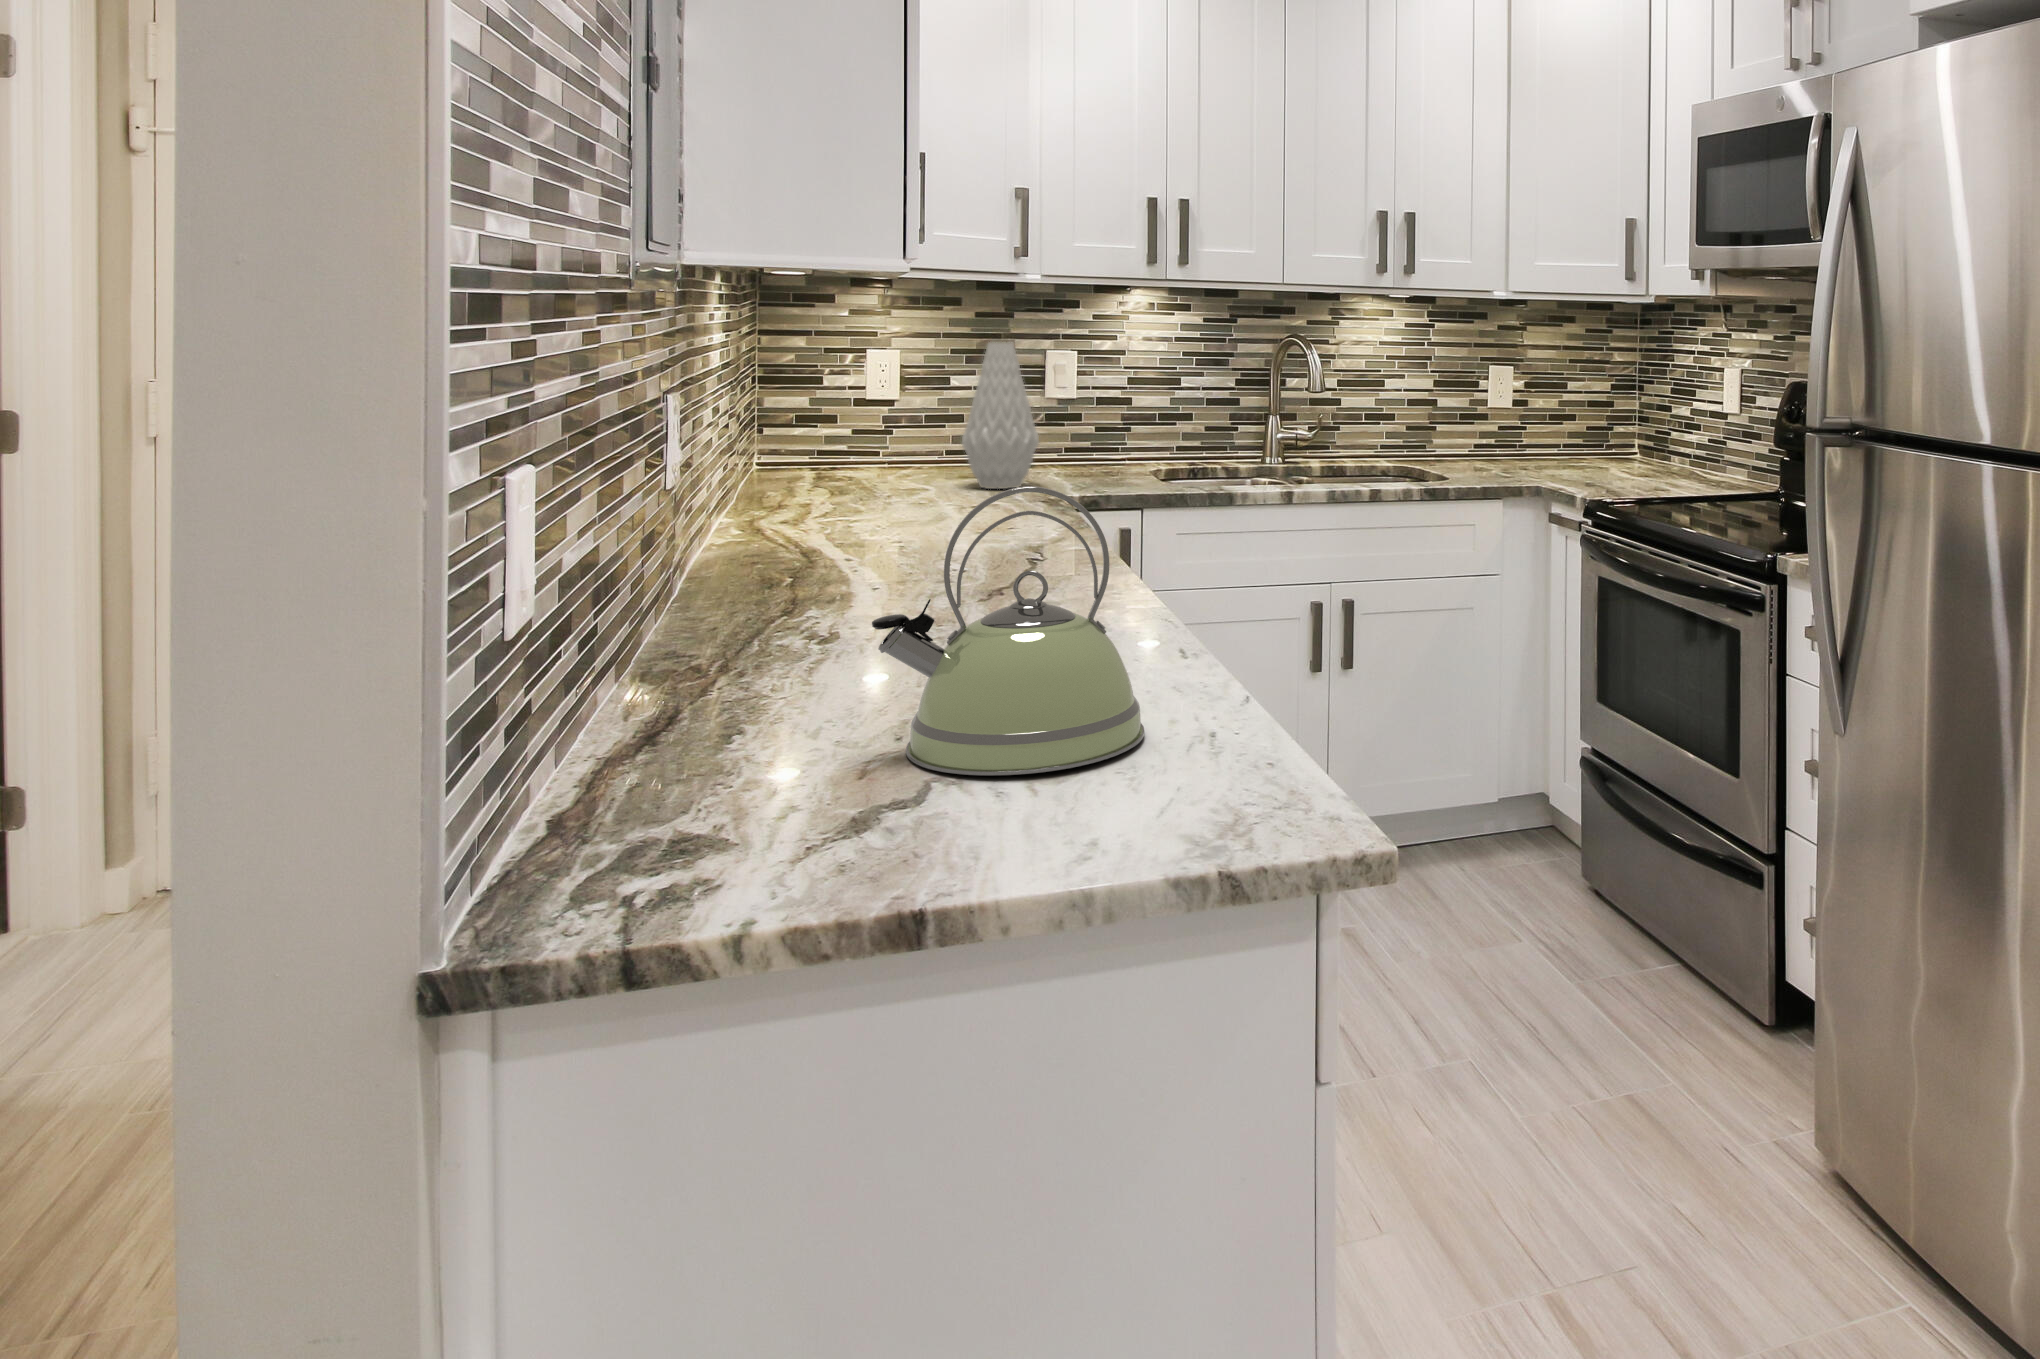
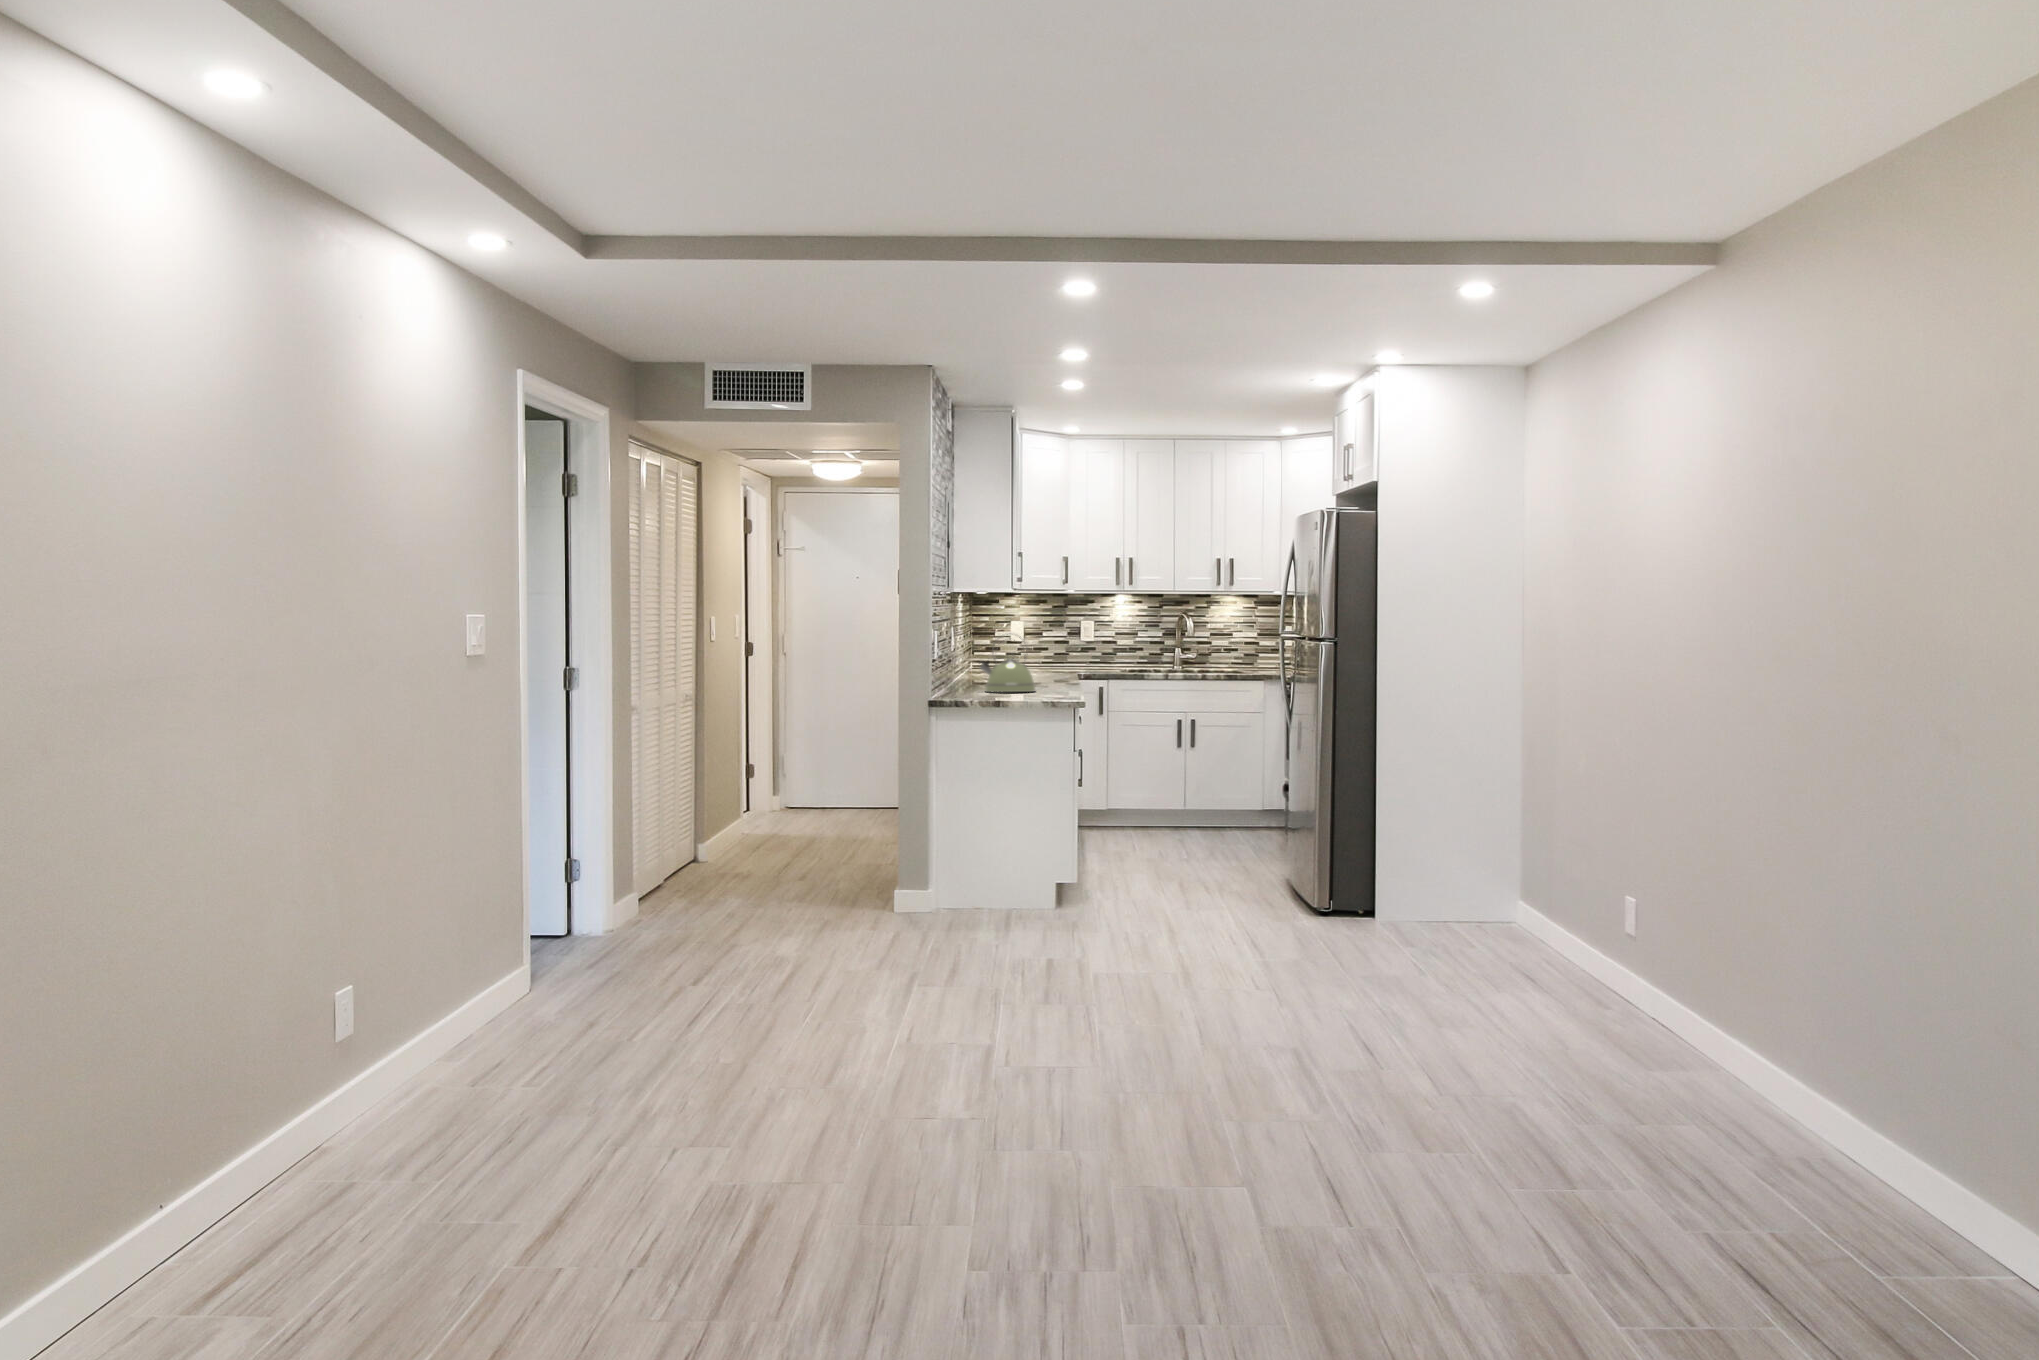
vase: present [962,343,1039,489] -> none [1042,615,1070,671]

